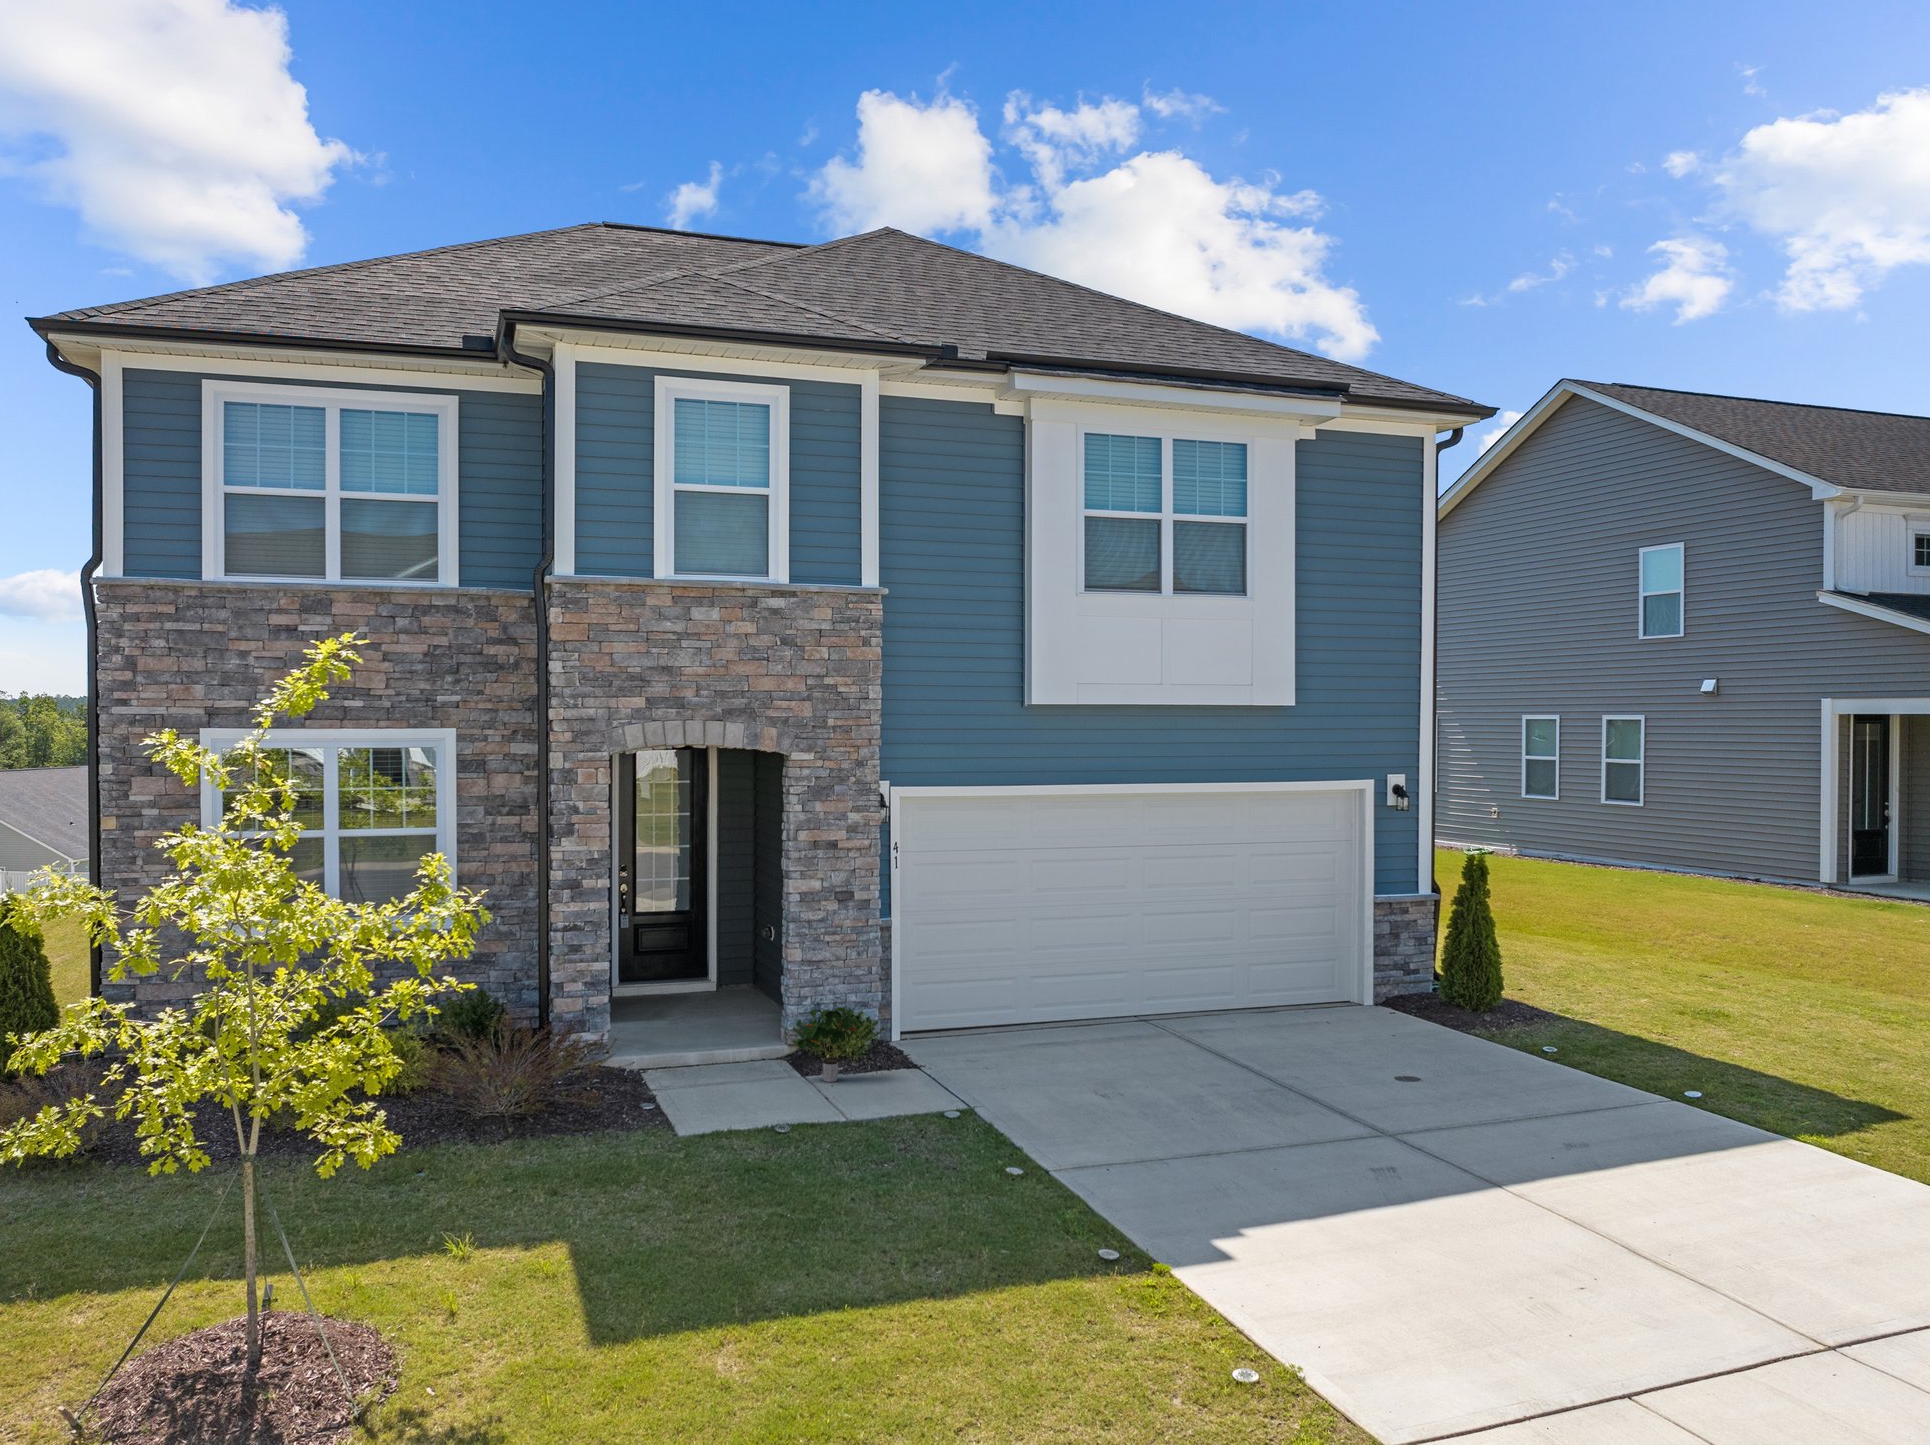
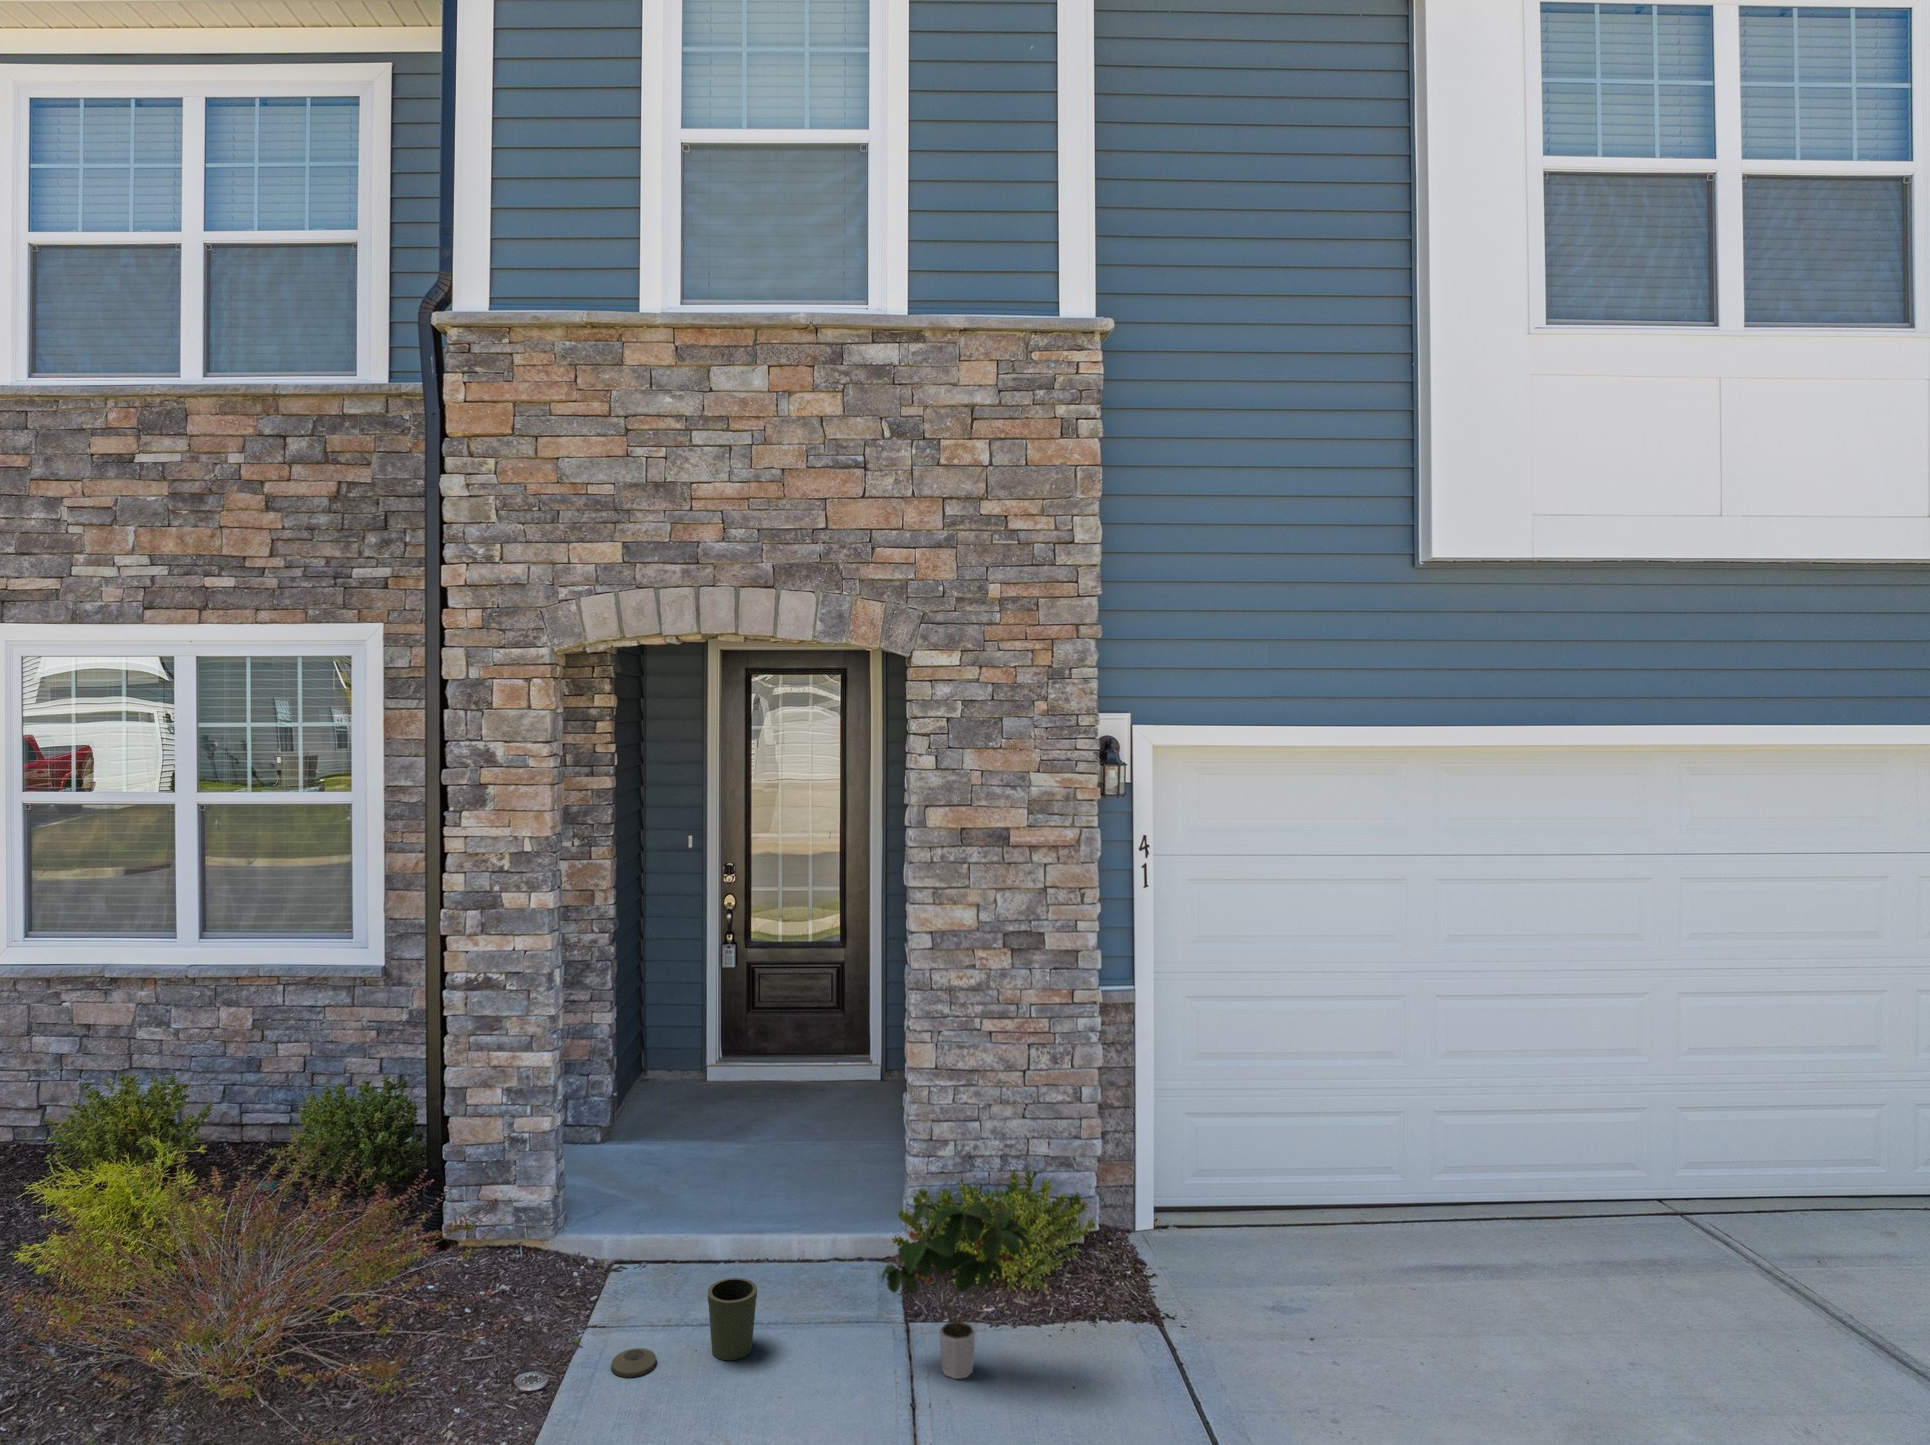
trash can: none [676,1054,738,1094] -> present [611,1278,757,1378]

